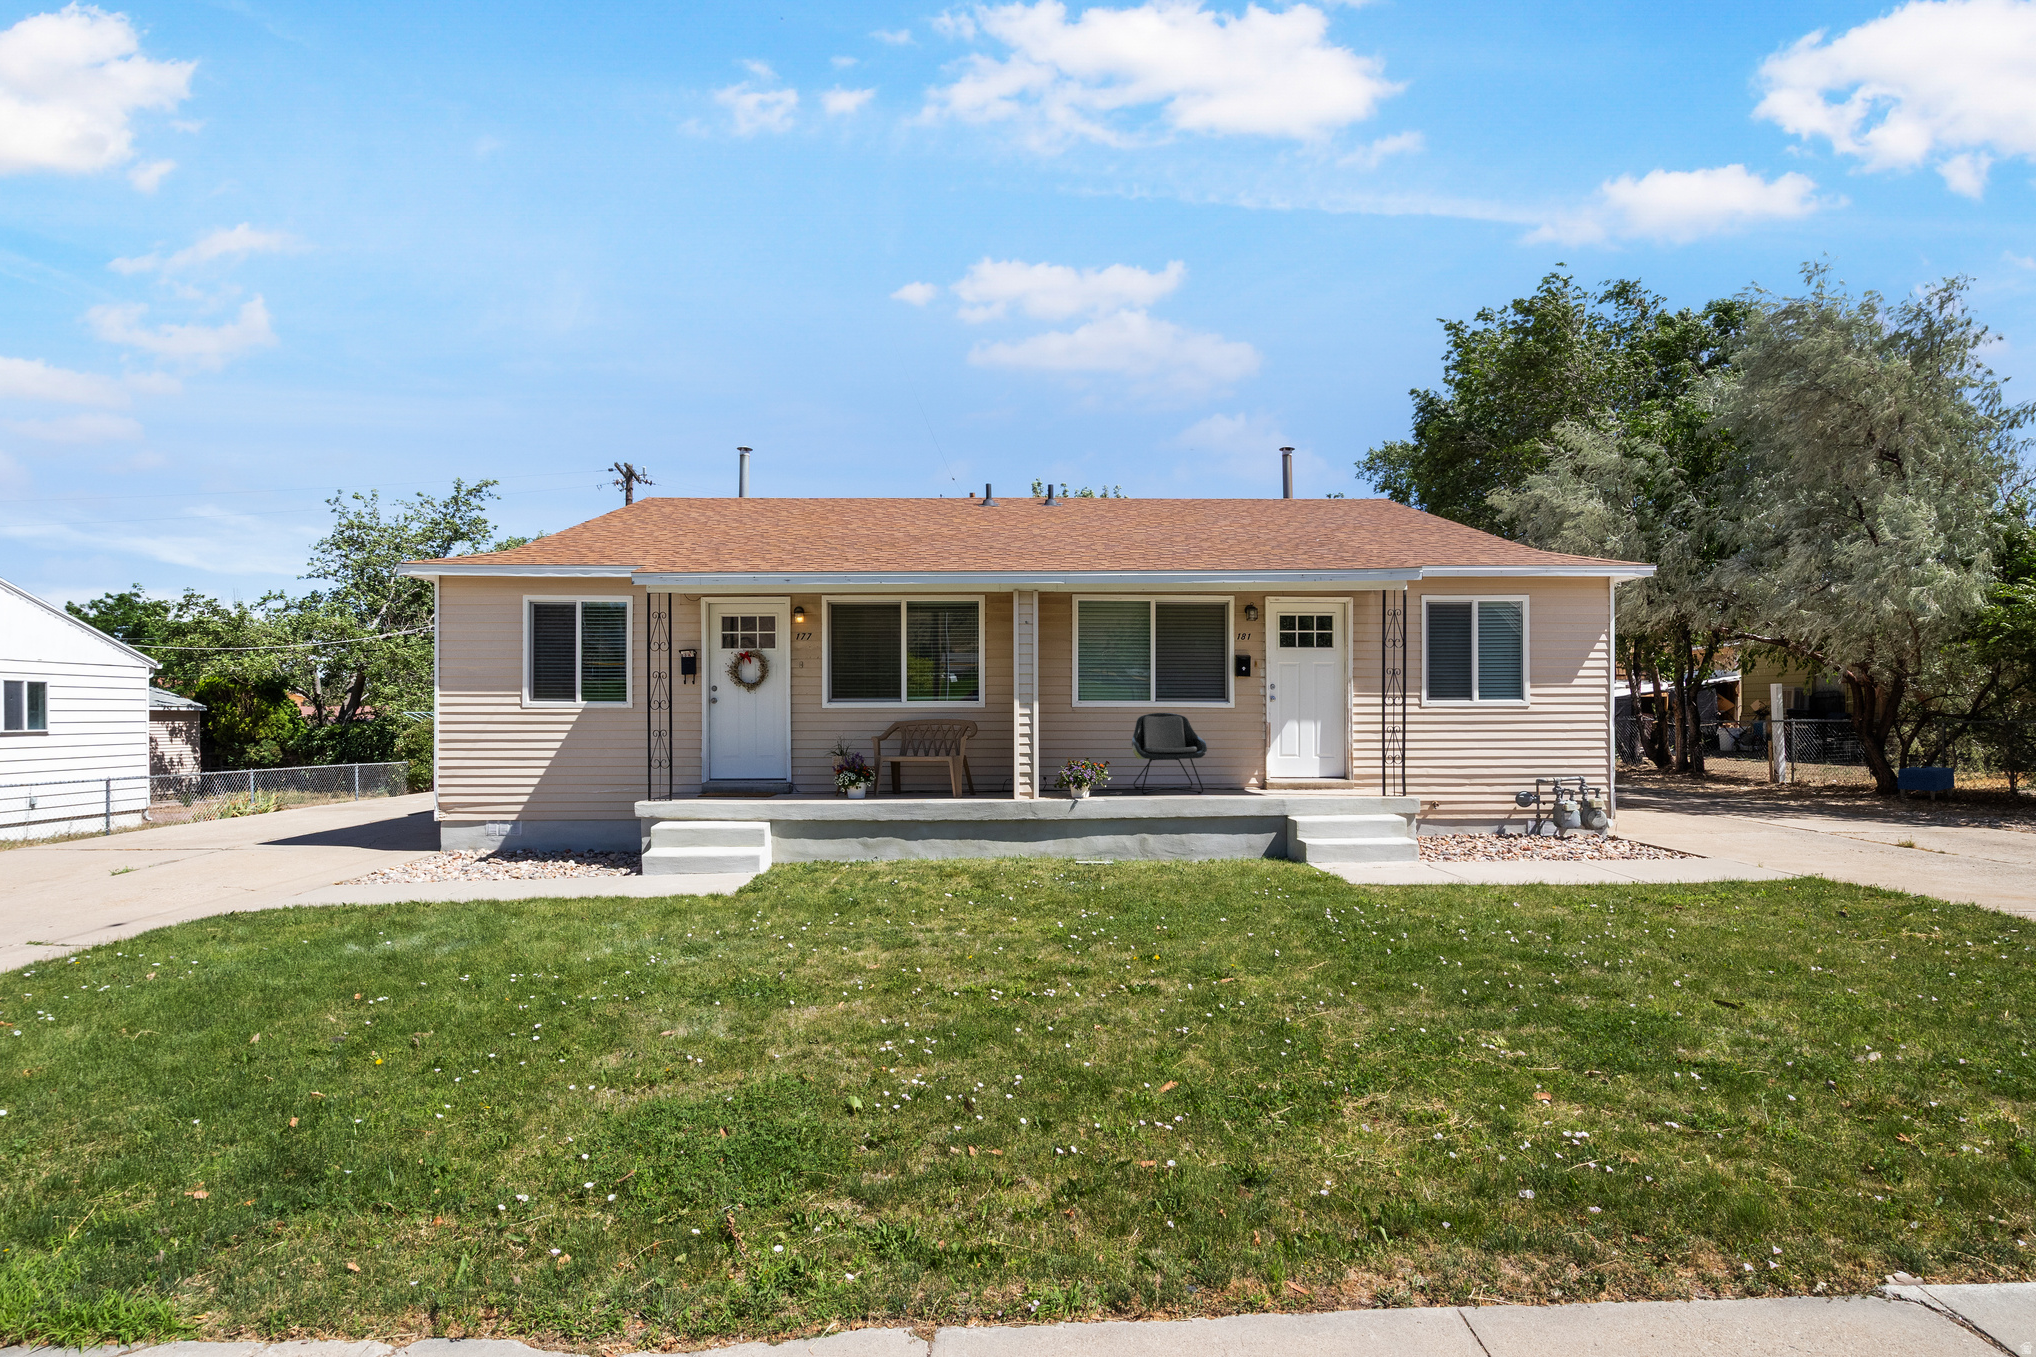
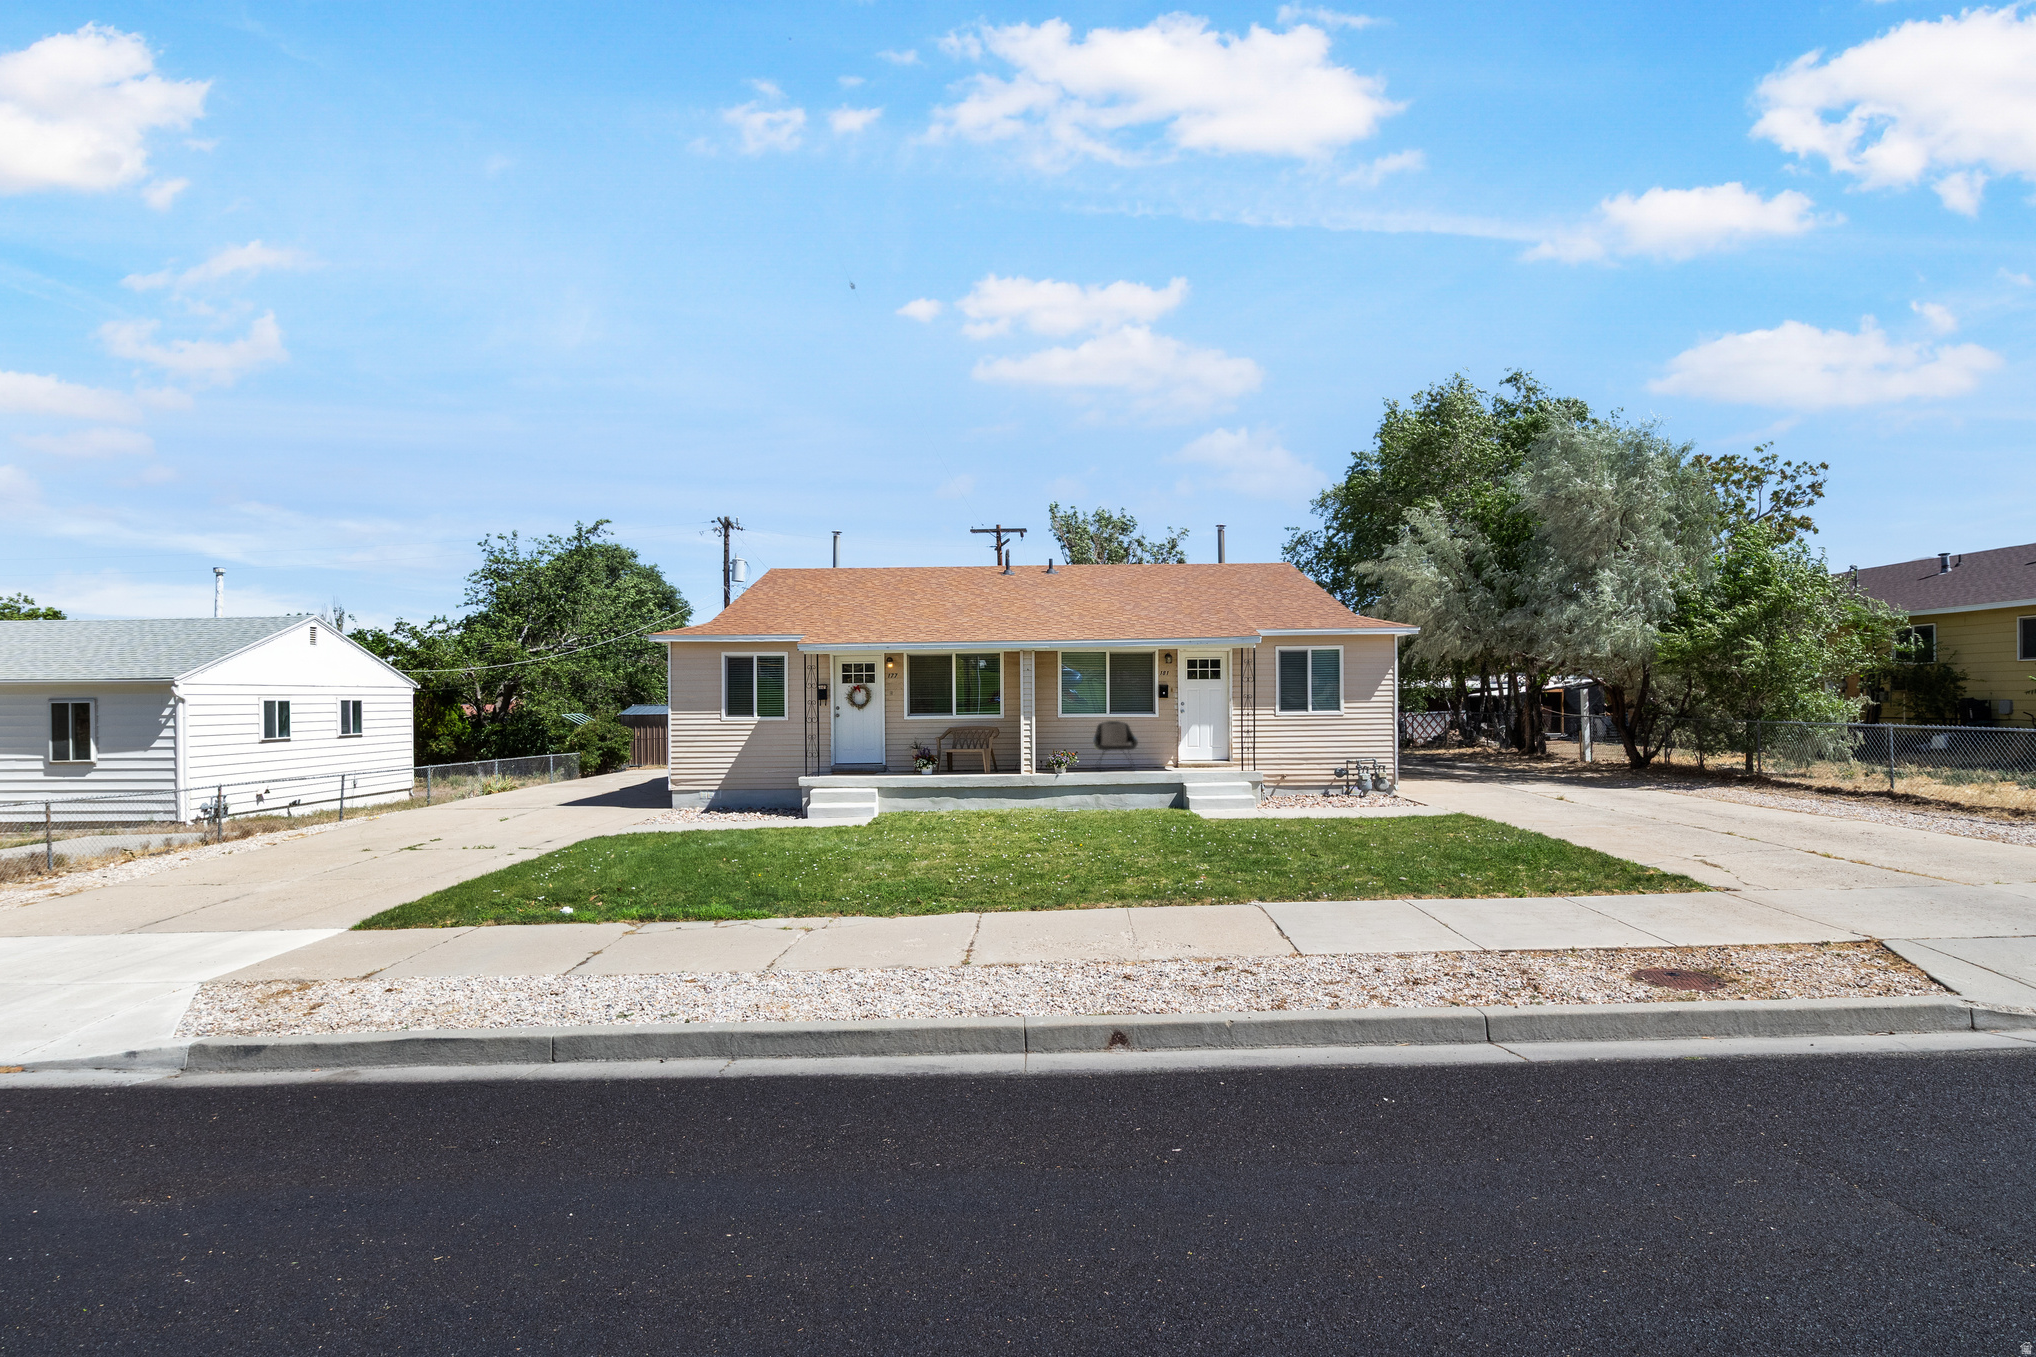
bench: present [1898,766,1954,800] -> none [1661,748,1705,773]

